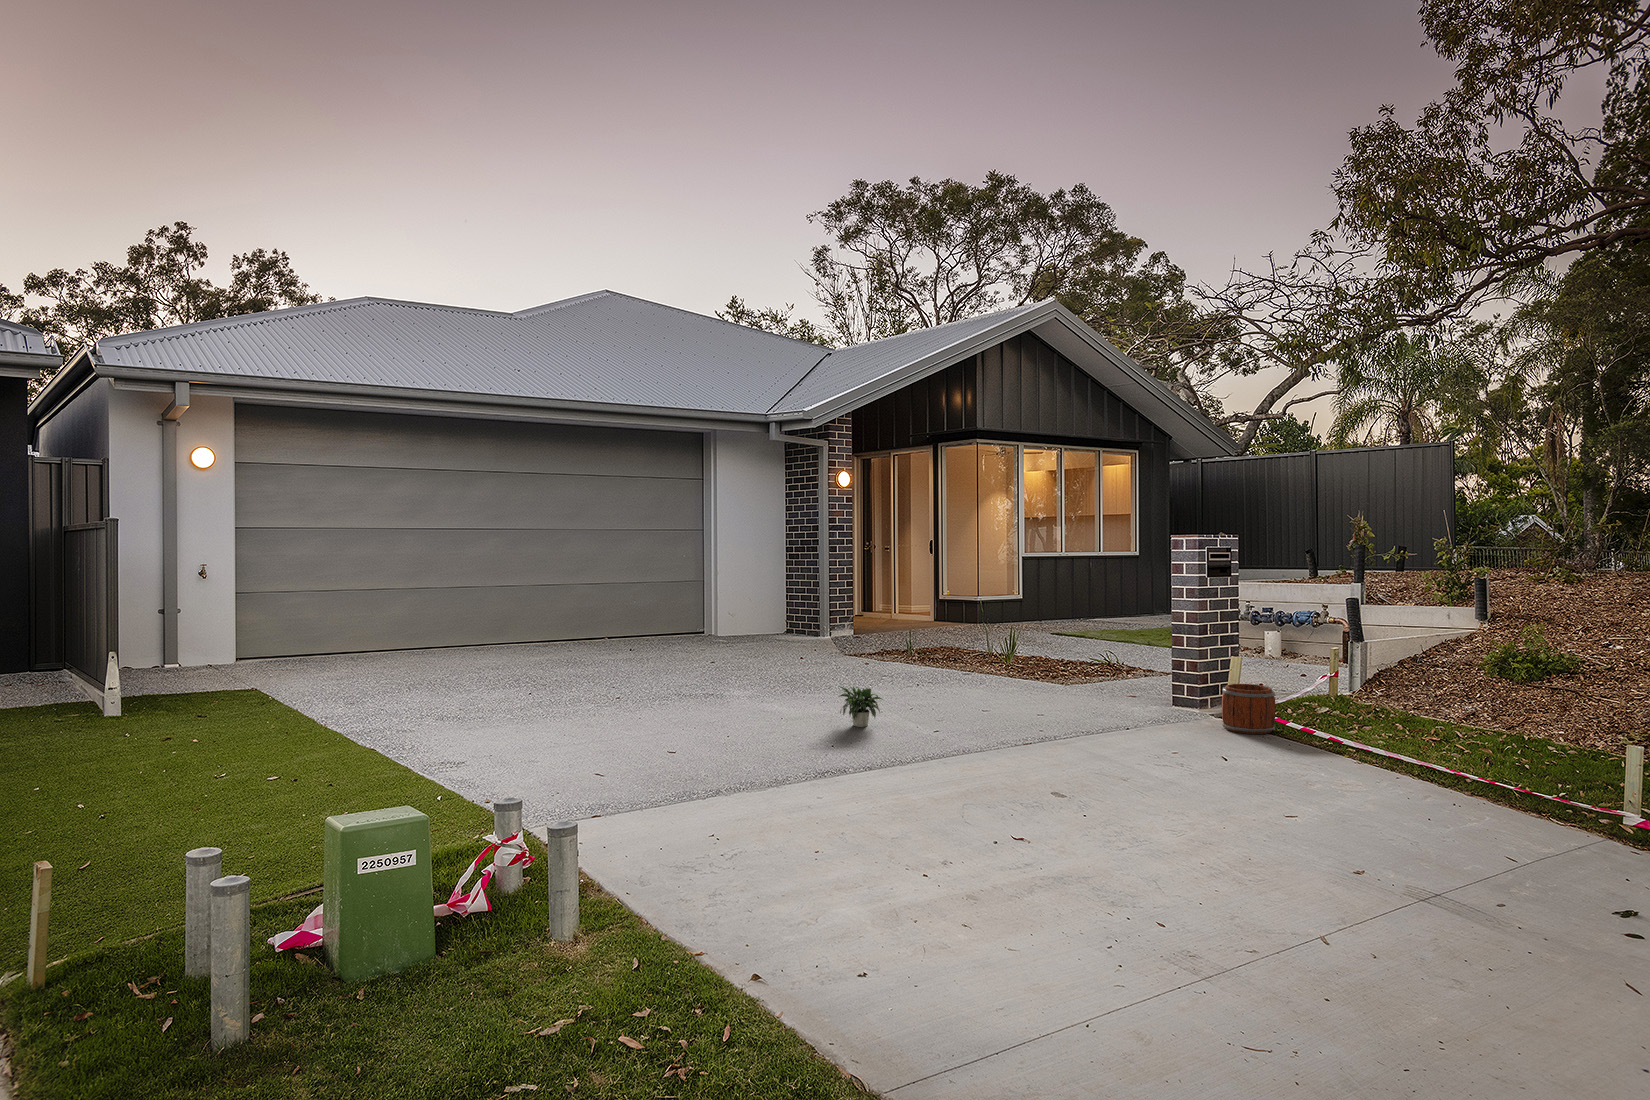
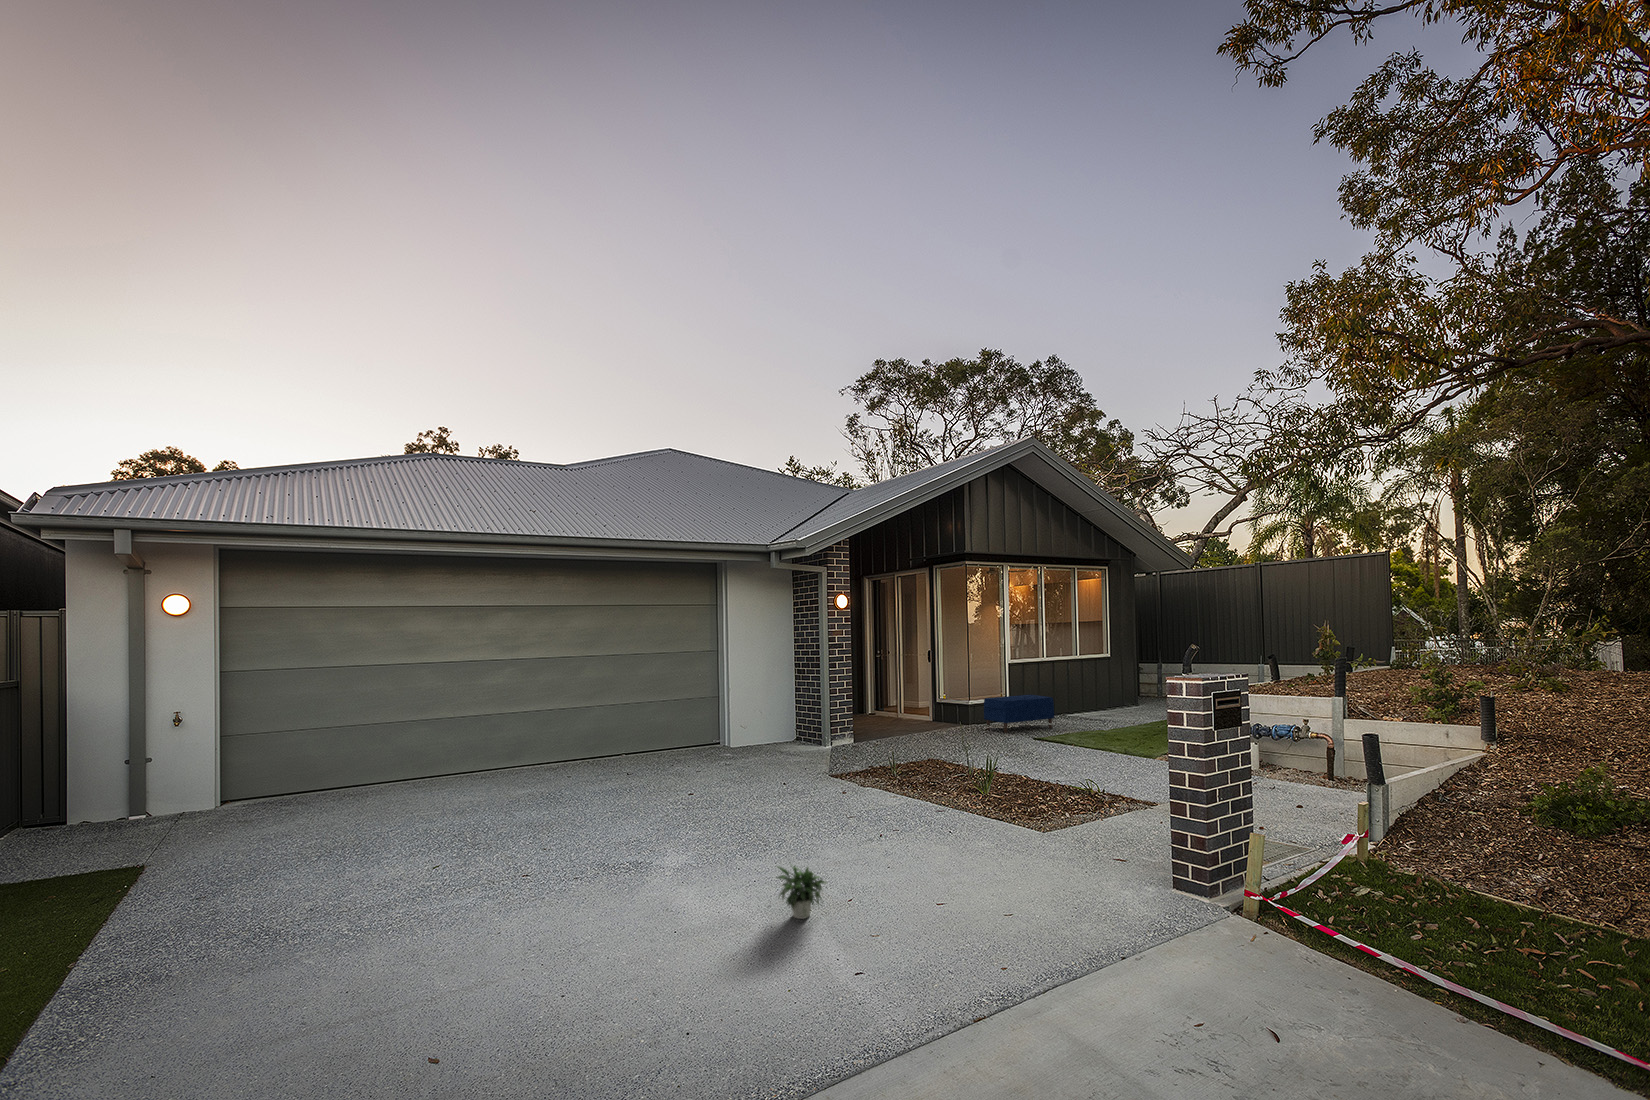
bench: none [991,585,1066,624] -> present [984,695,1054,733]
bucket: present [1222,684,1276,734] -> none [1244,870,1320,946]

